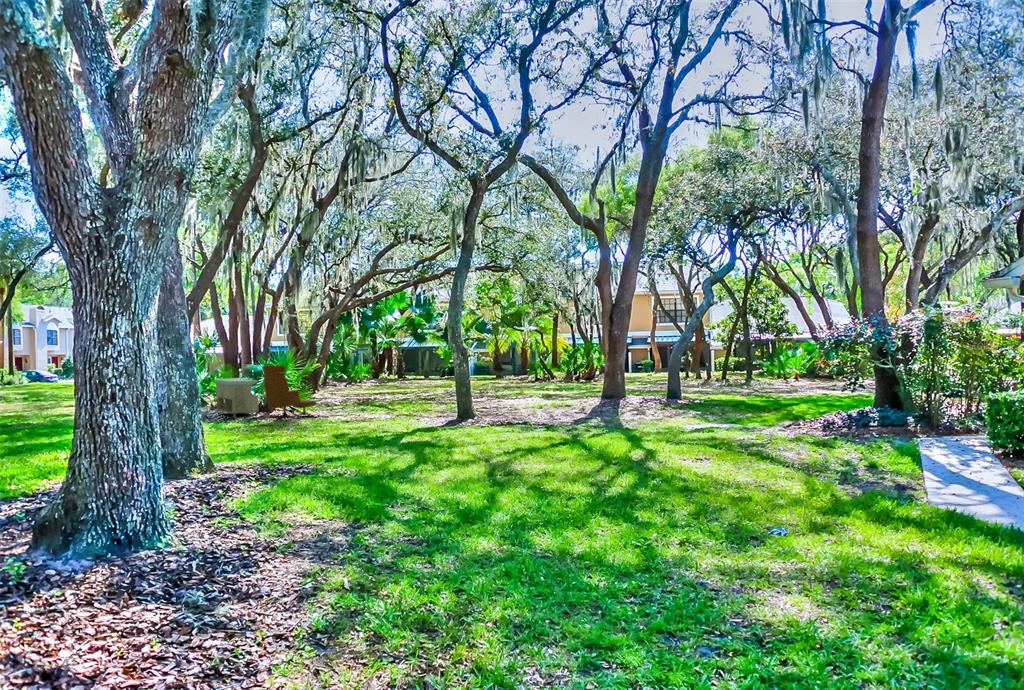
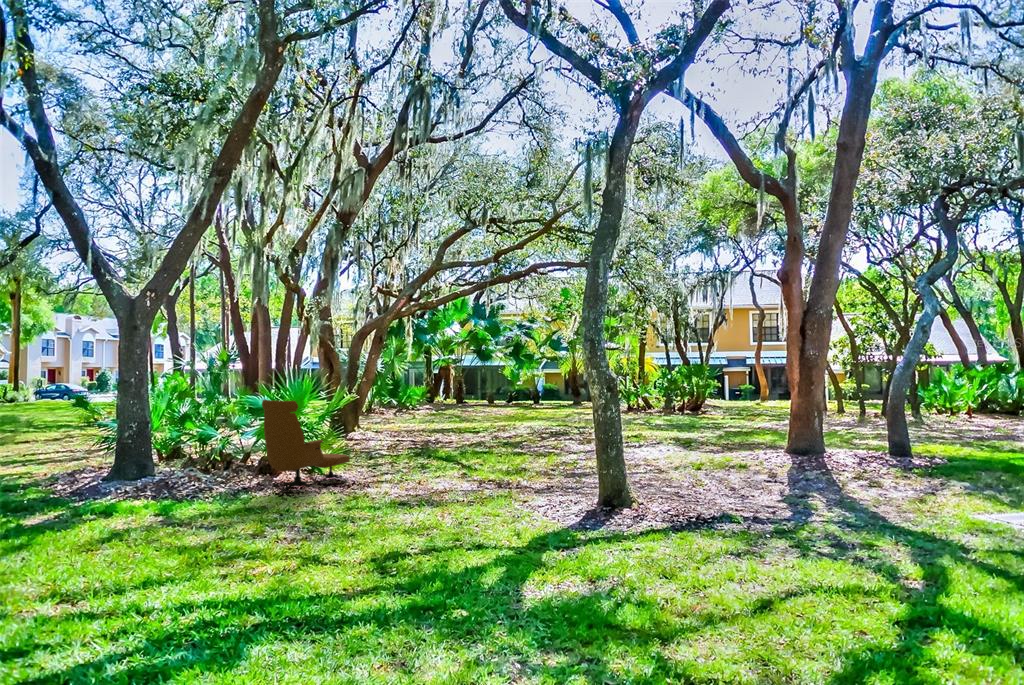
storage bench: present [215,378,258,417] -> none [200,414,263,477]

